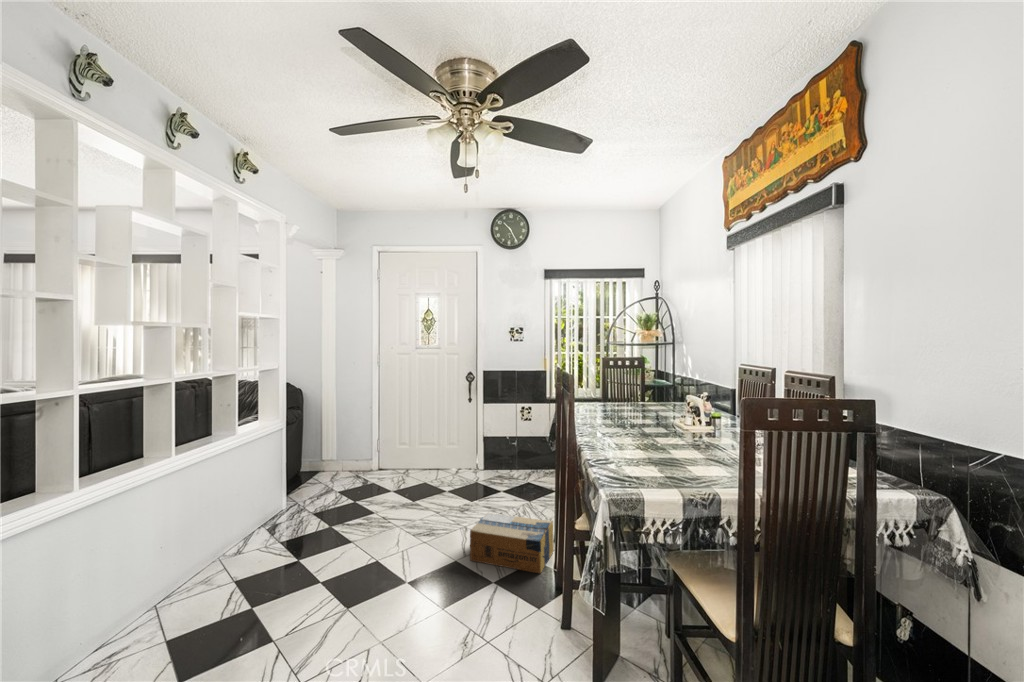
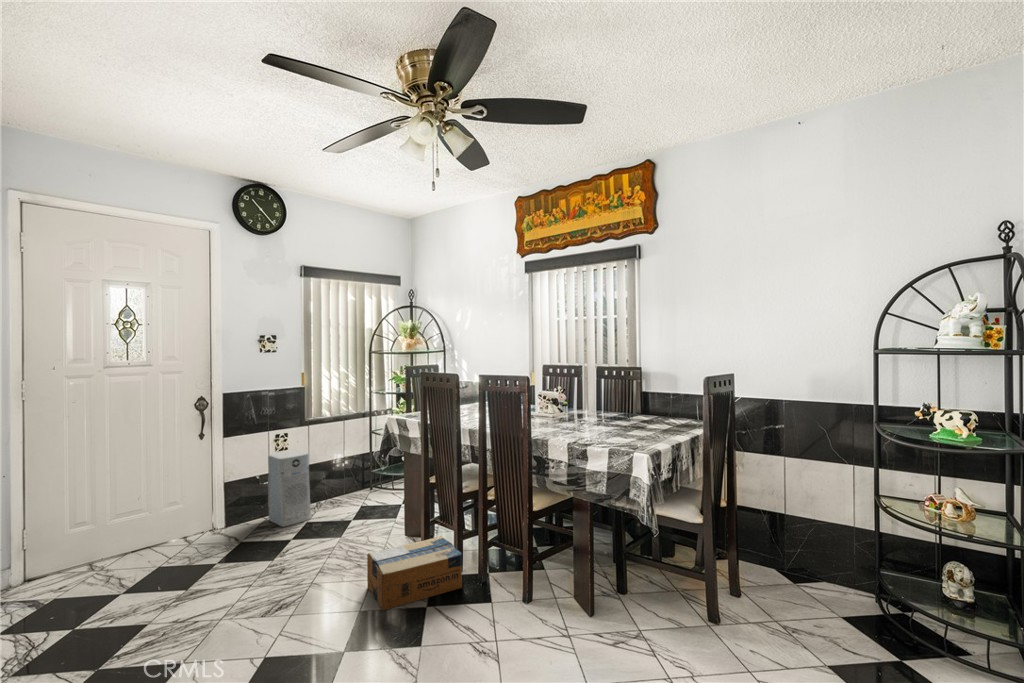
air purifier: none [511,422,535,481] -> present [268,450,311,527]

